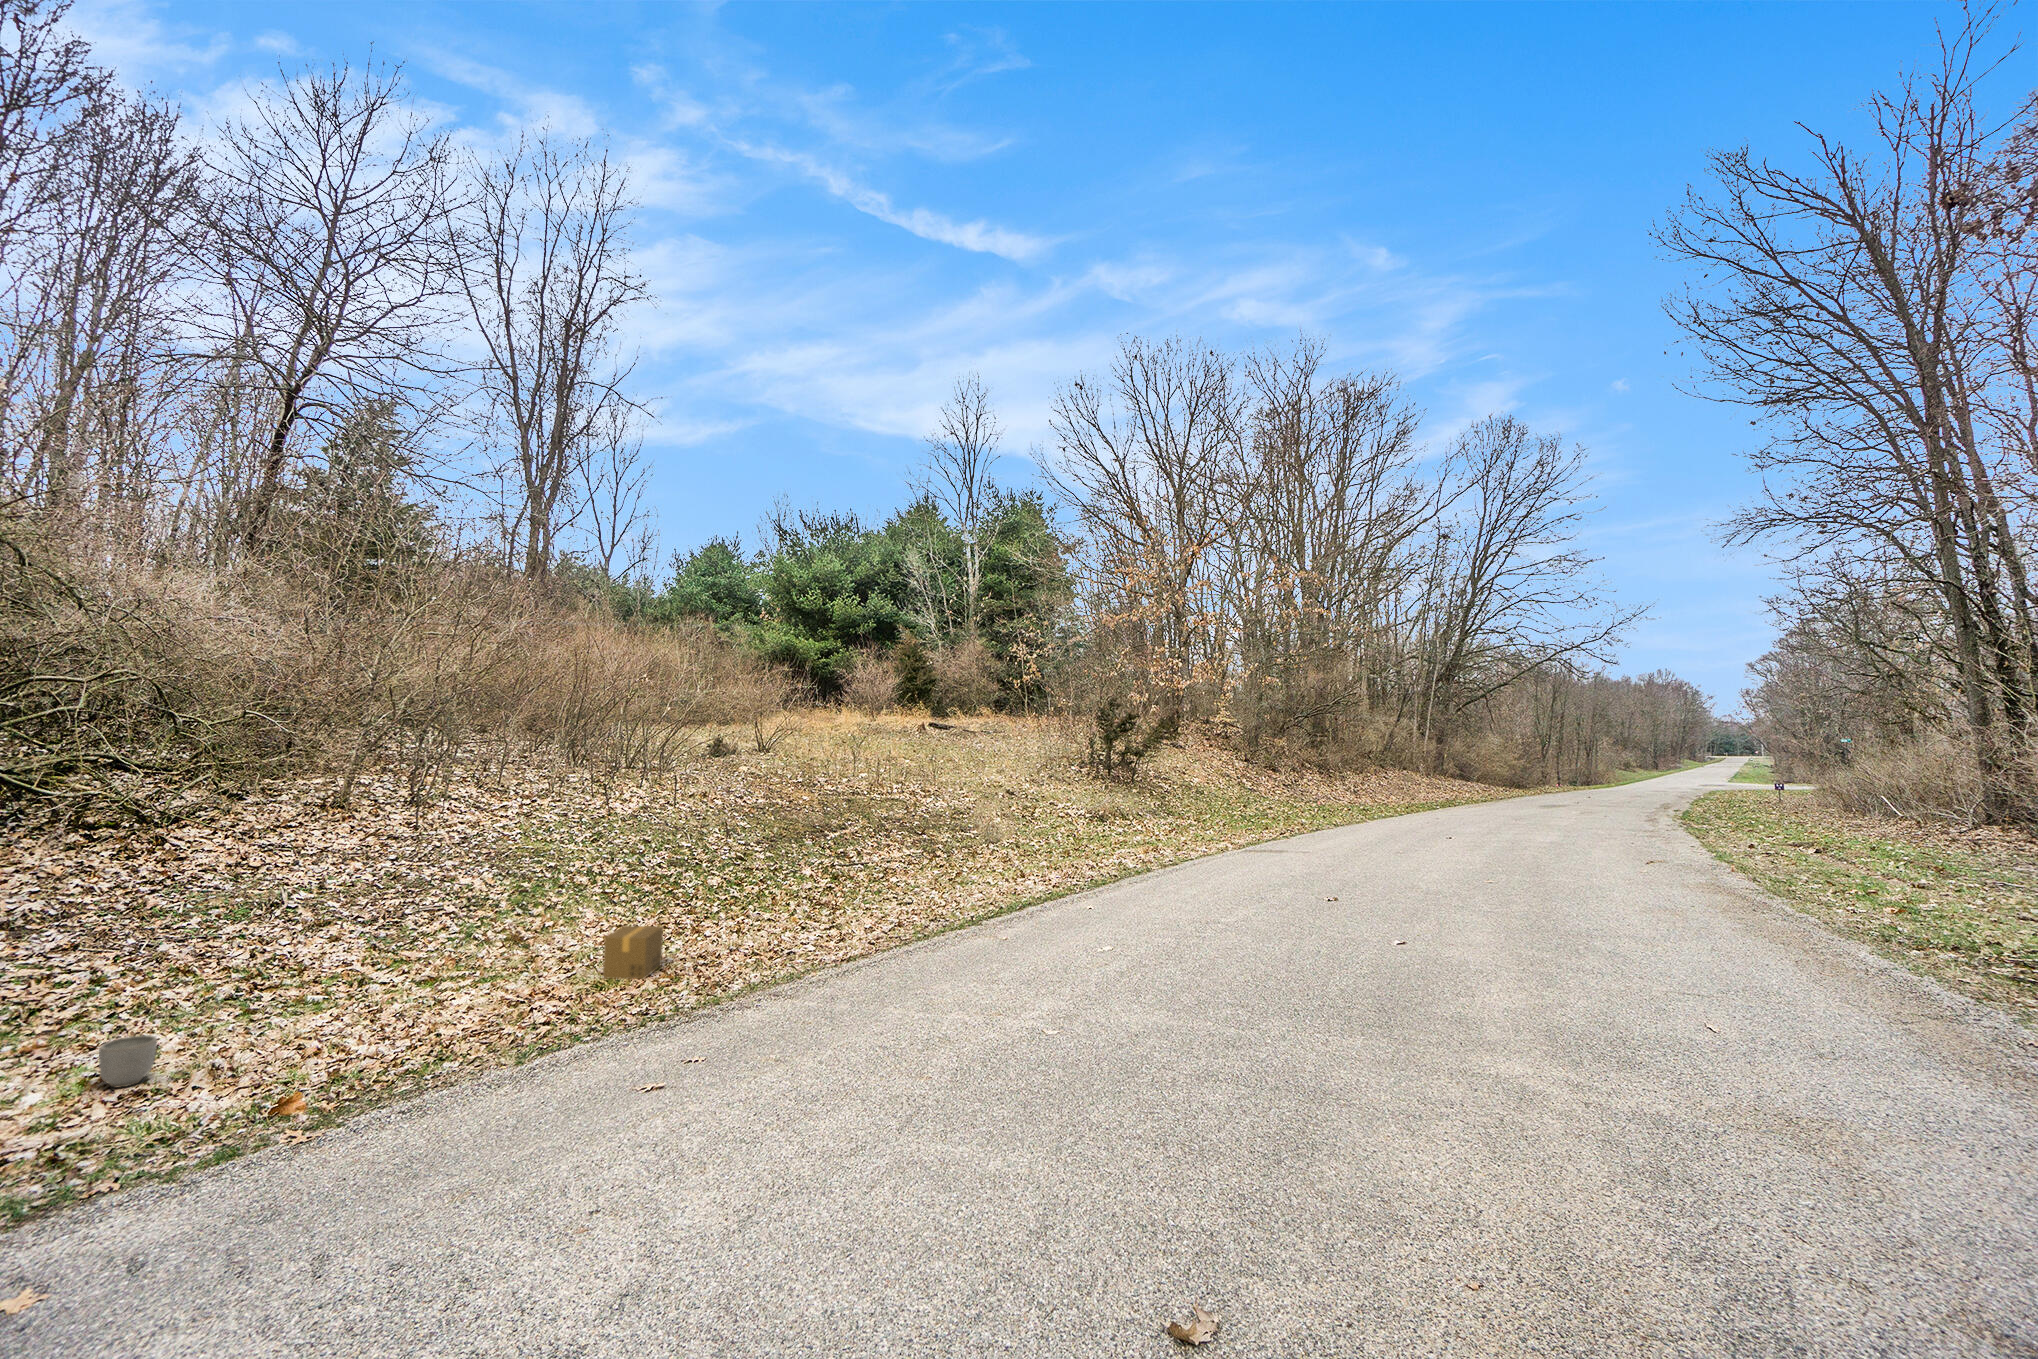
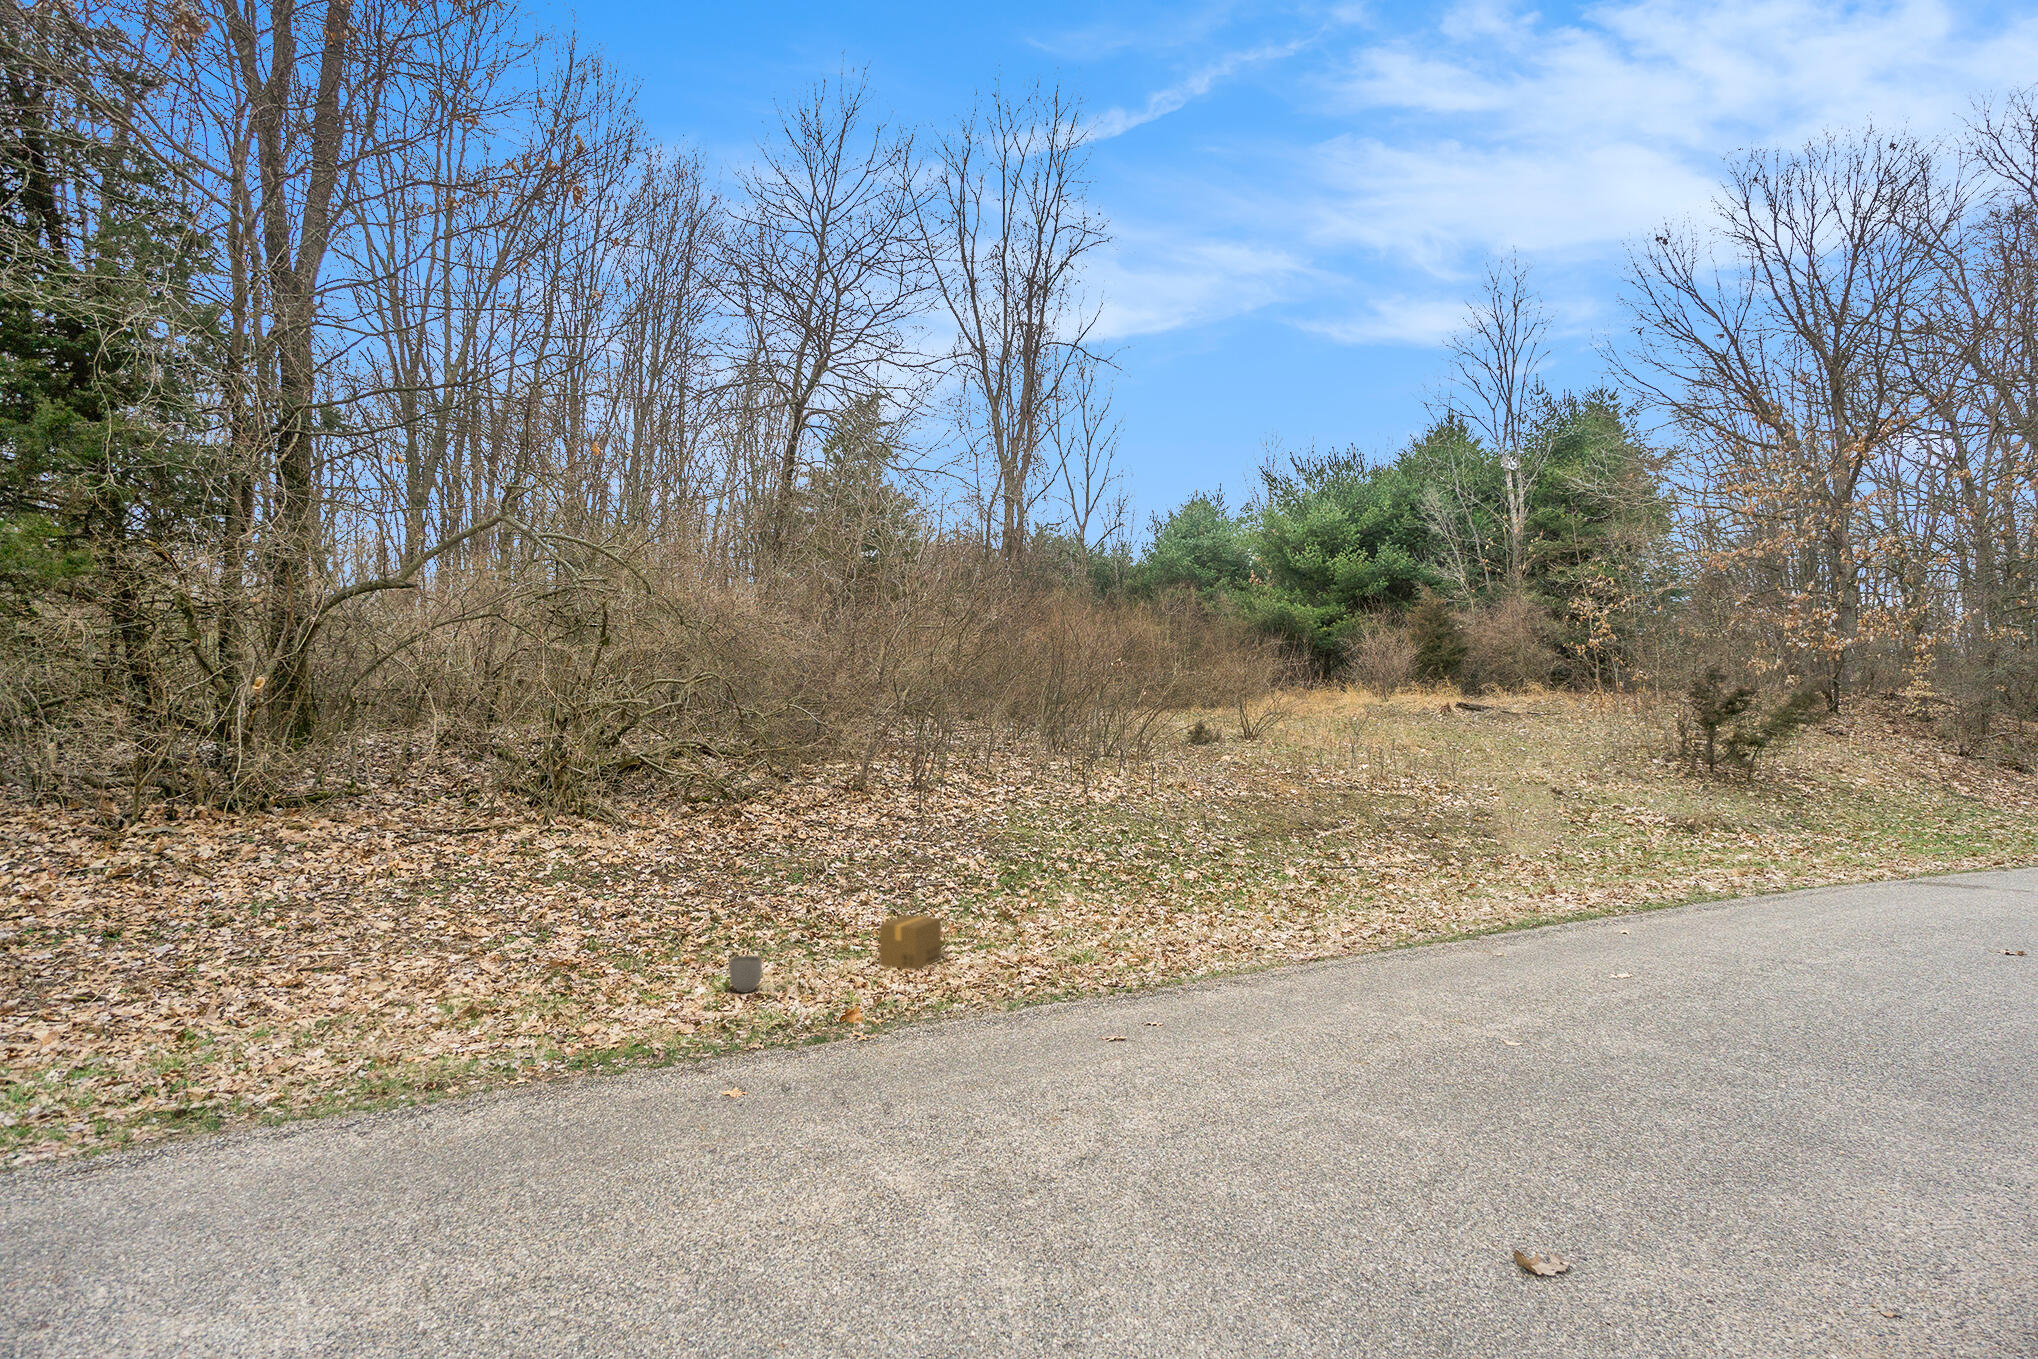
cardboard box: present [603,925,663,979] -> present [879,915,941,970]

